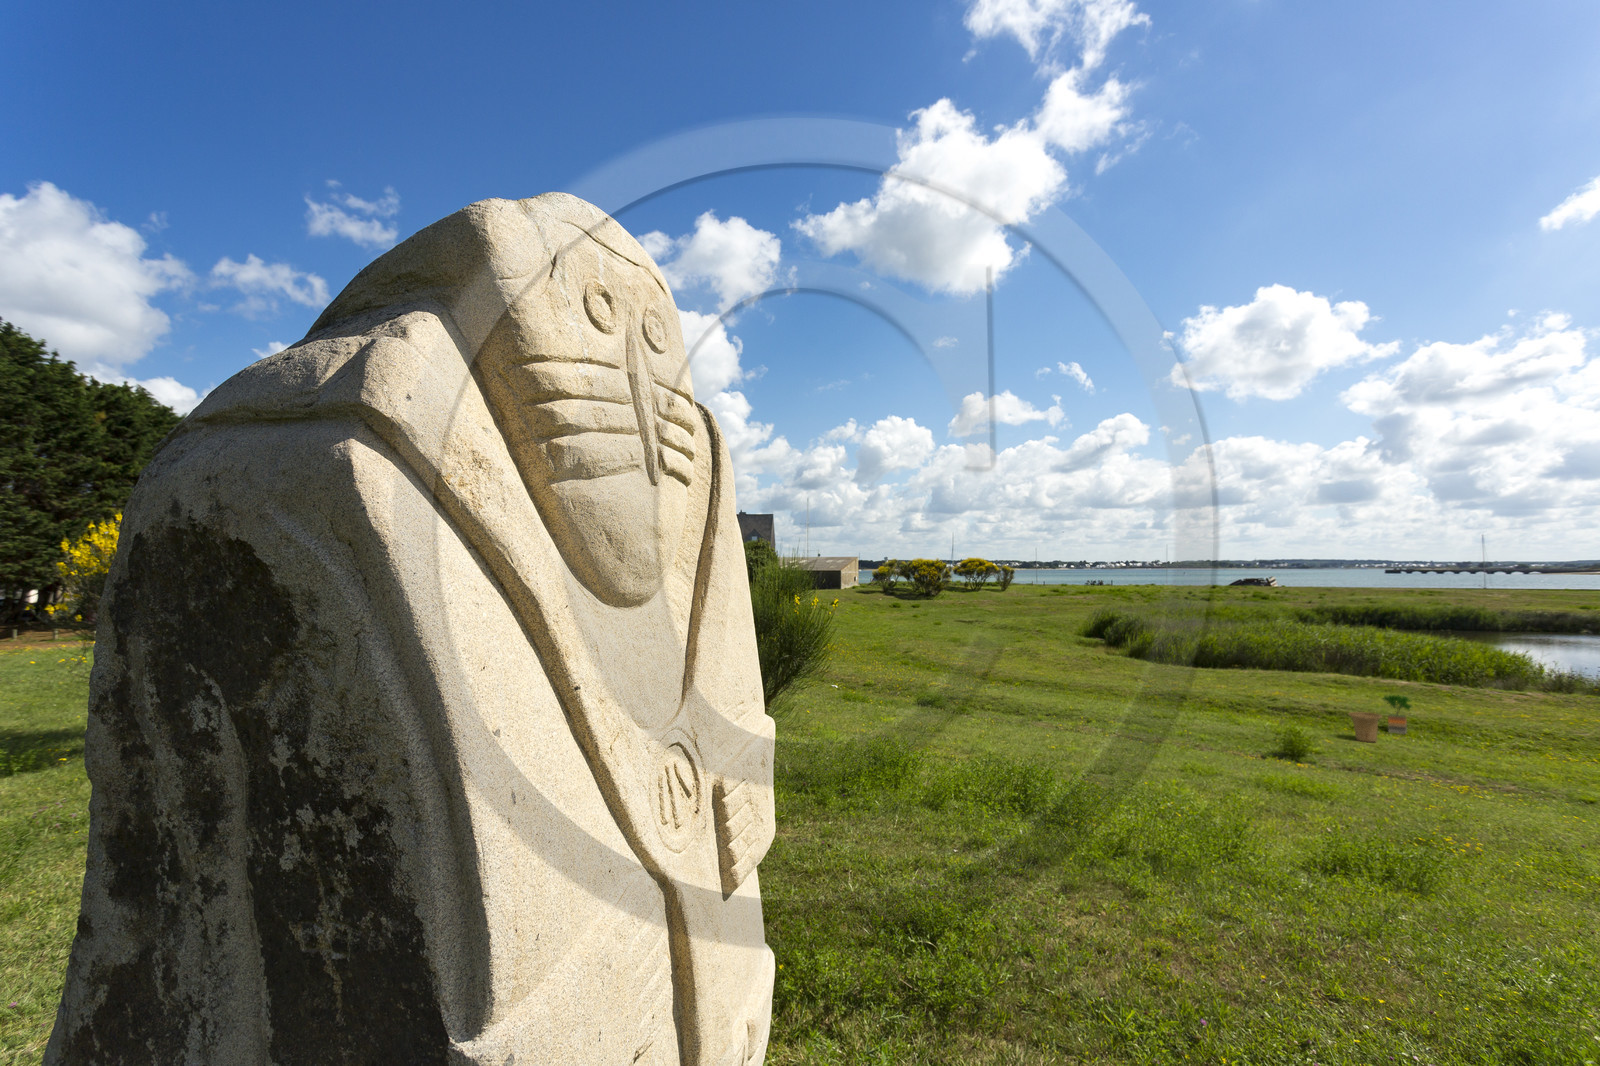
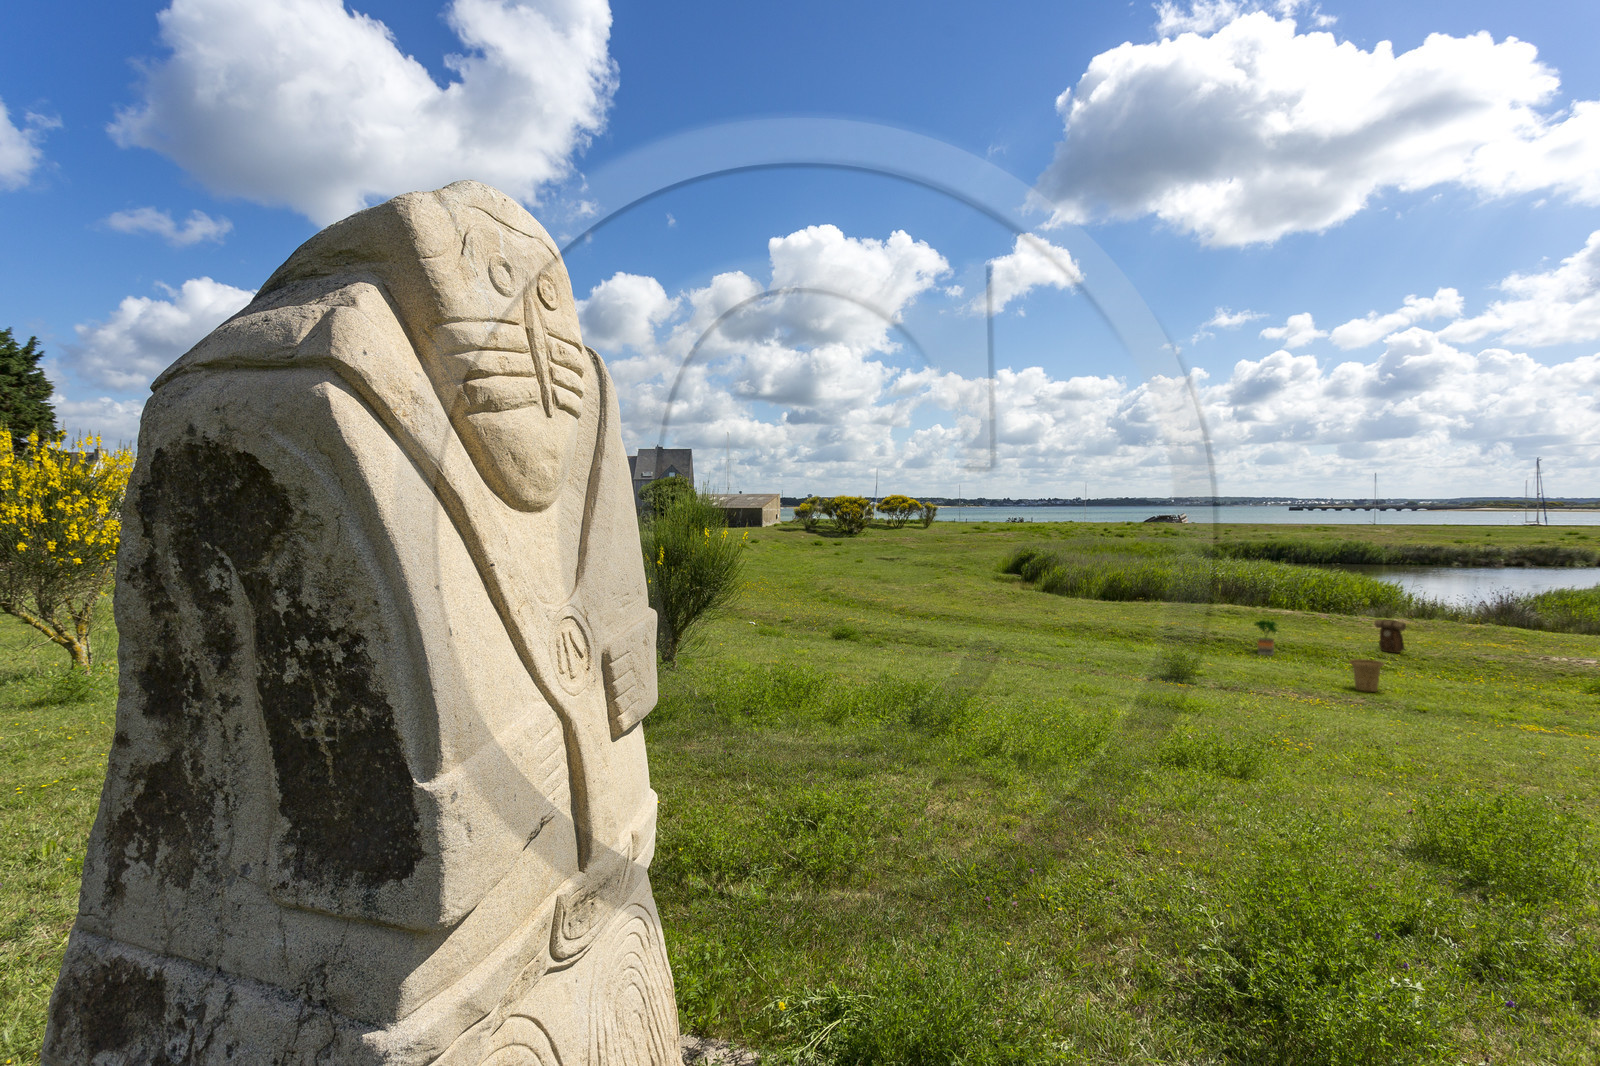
backpack: none [1520,696,1560,734] -> present [1374,620,1406,653]
basket: present [1349,712,1382,742] -> present [1349,659,1384,692]

